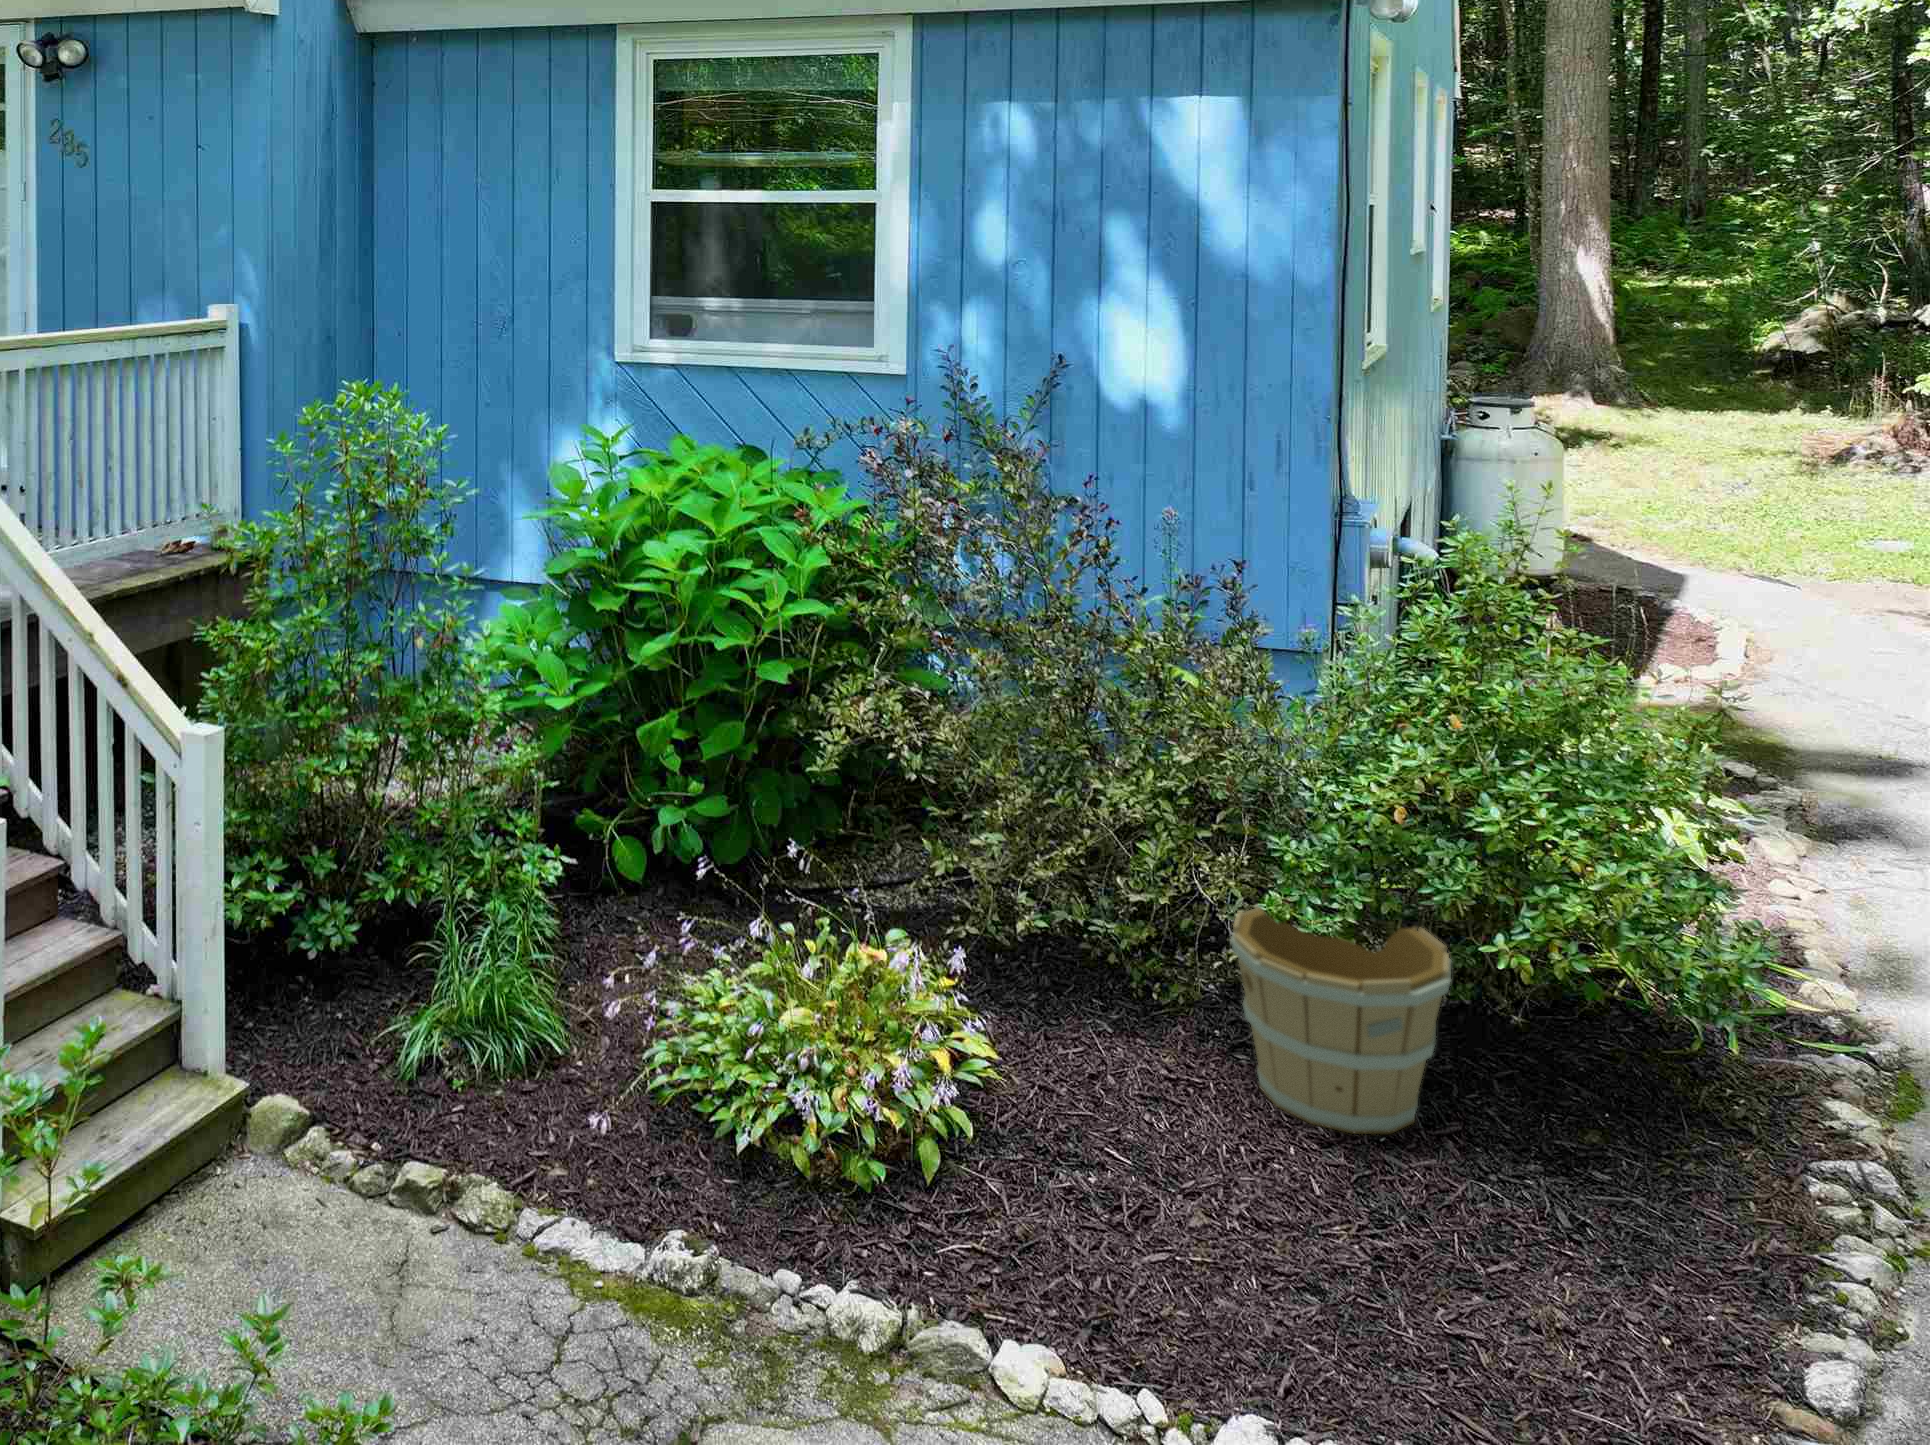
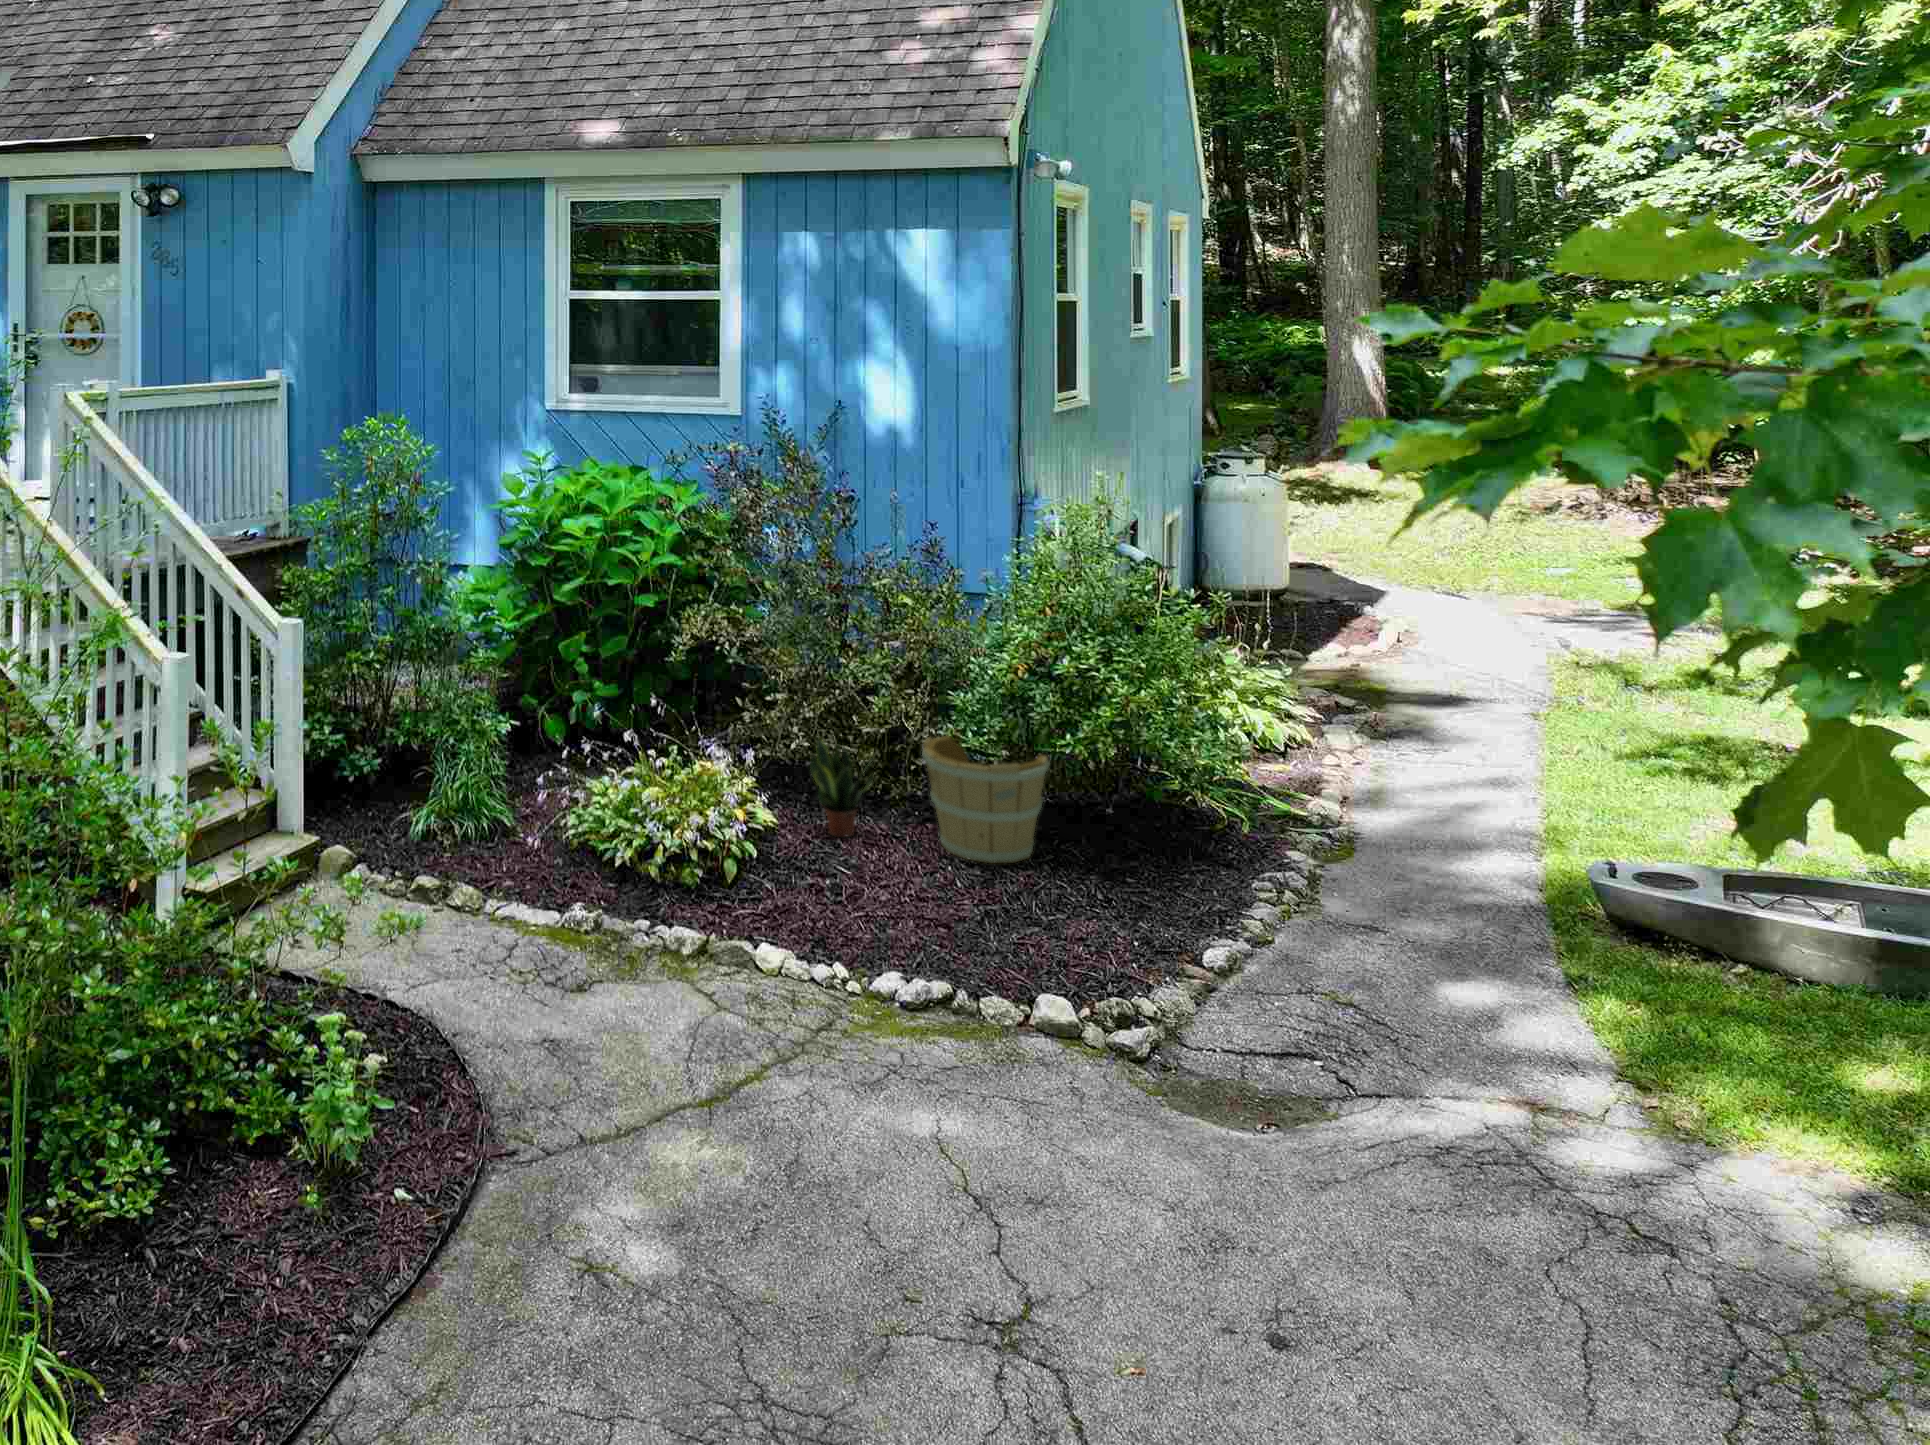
potted plant: none [1040,902,1149,1069] -> present [810,737,873,837]

